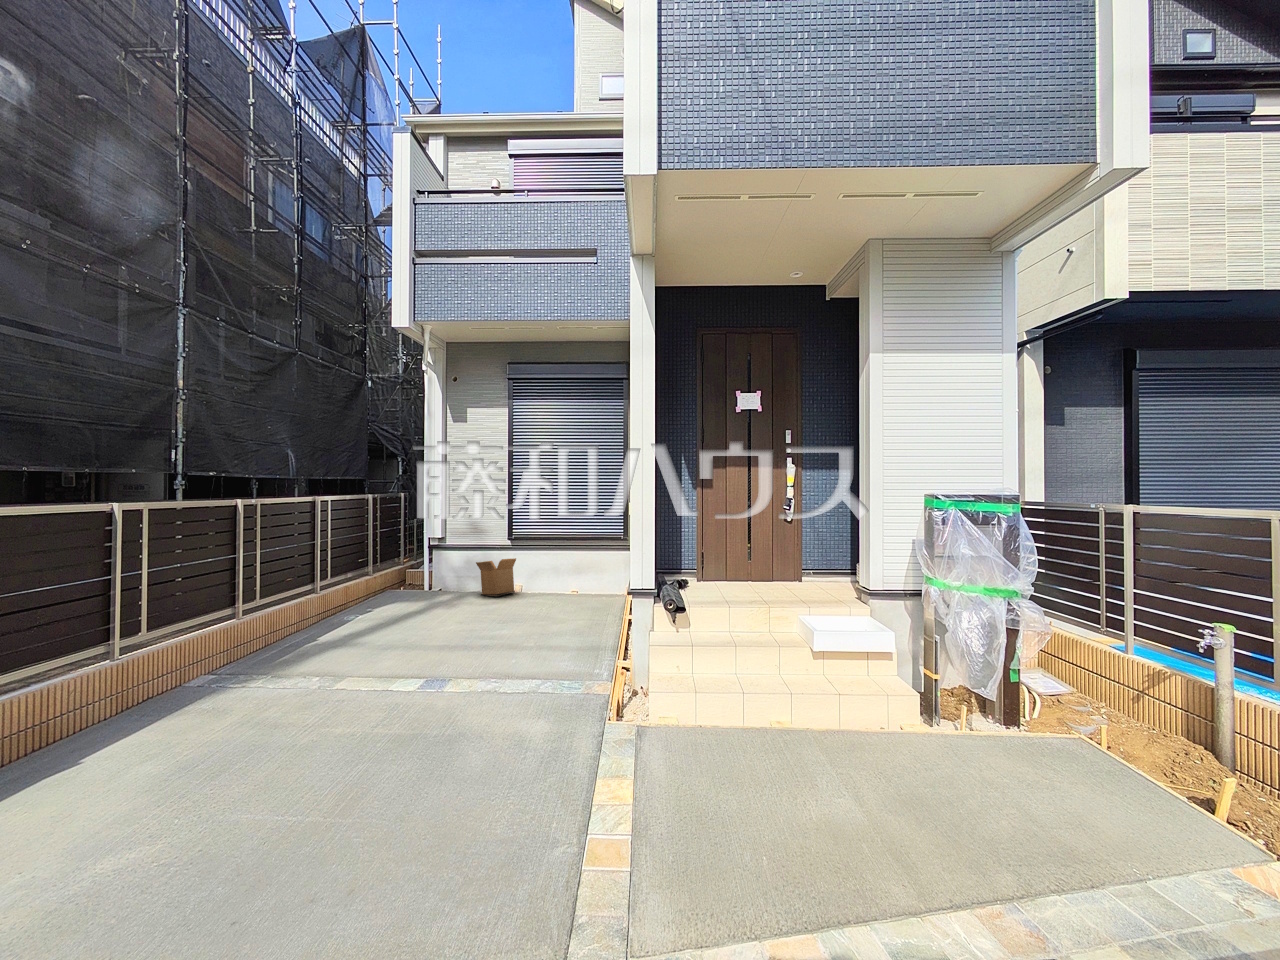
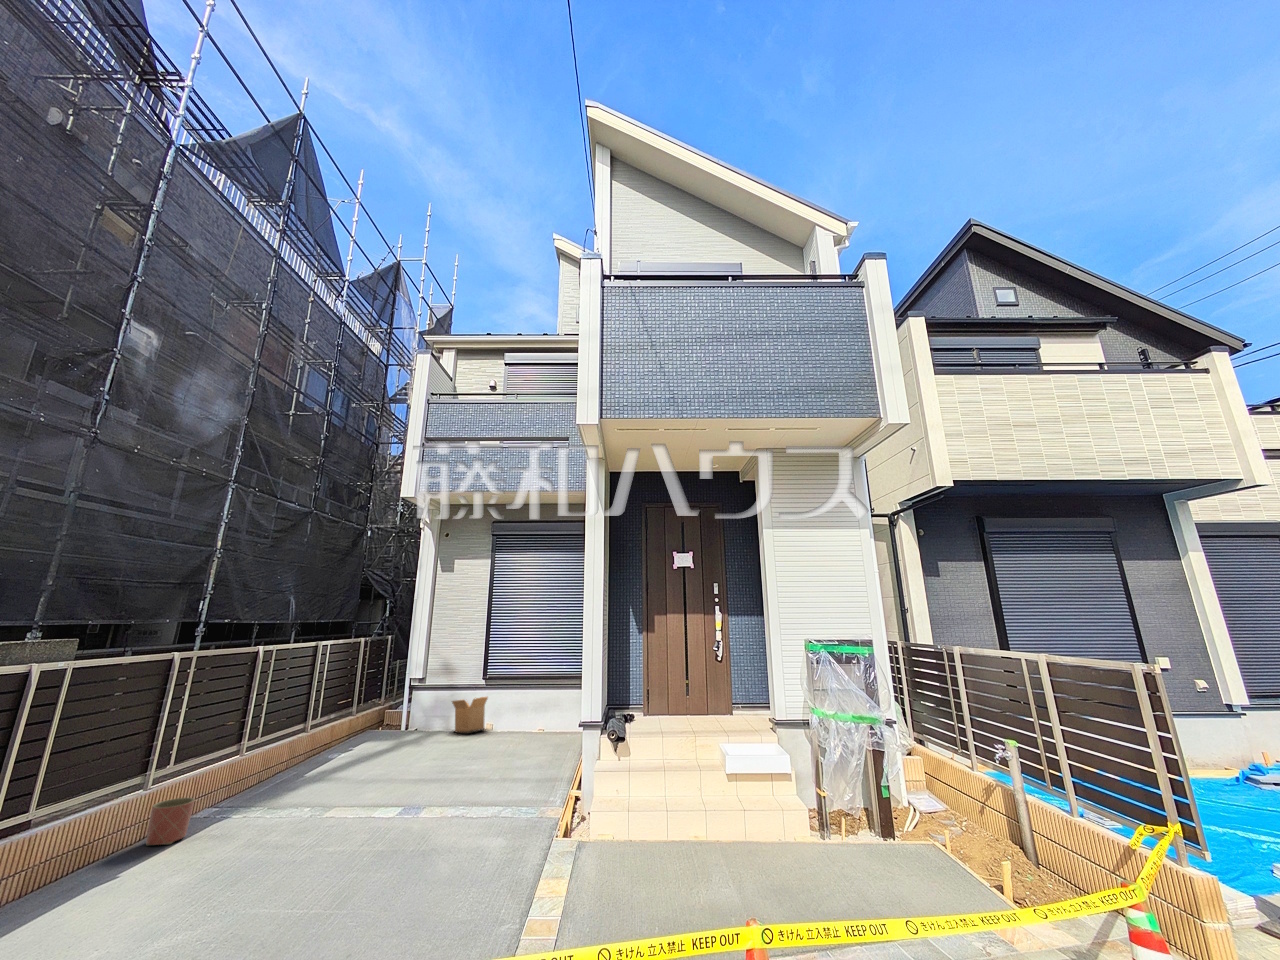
planter: none [123,670,175,722] -> present [146,798,195,845]

